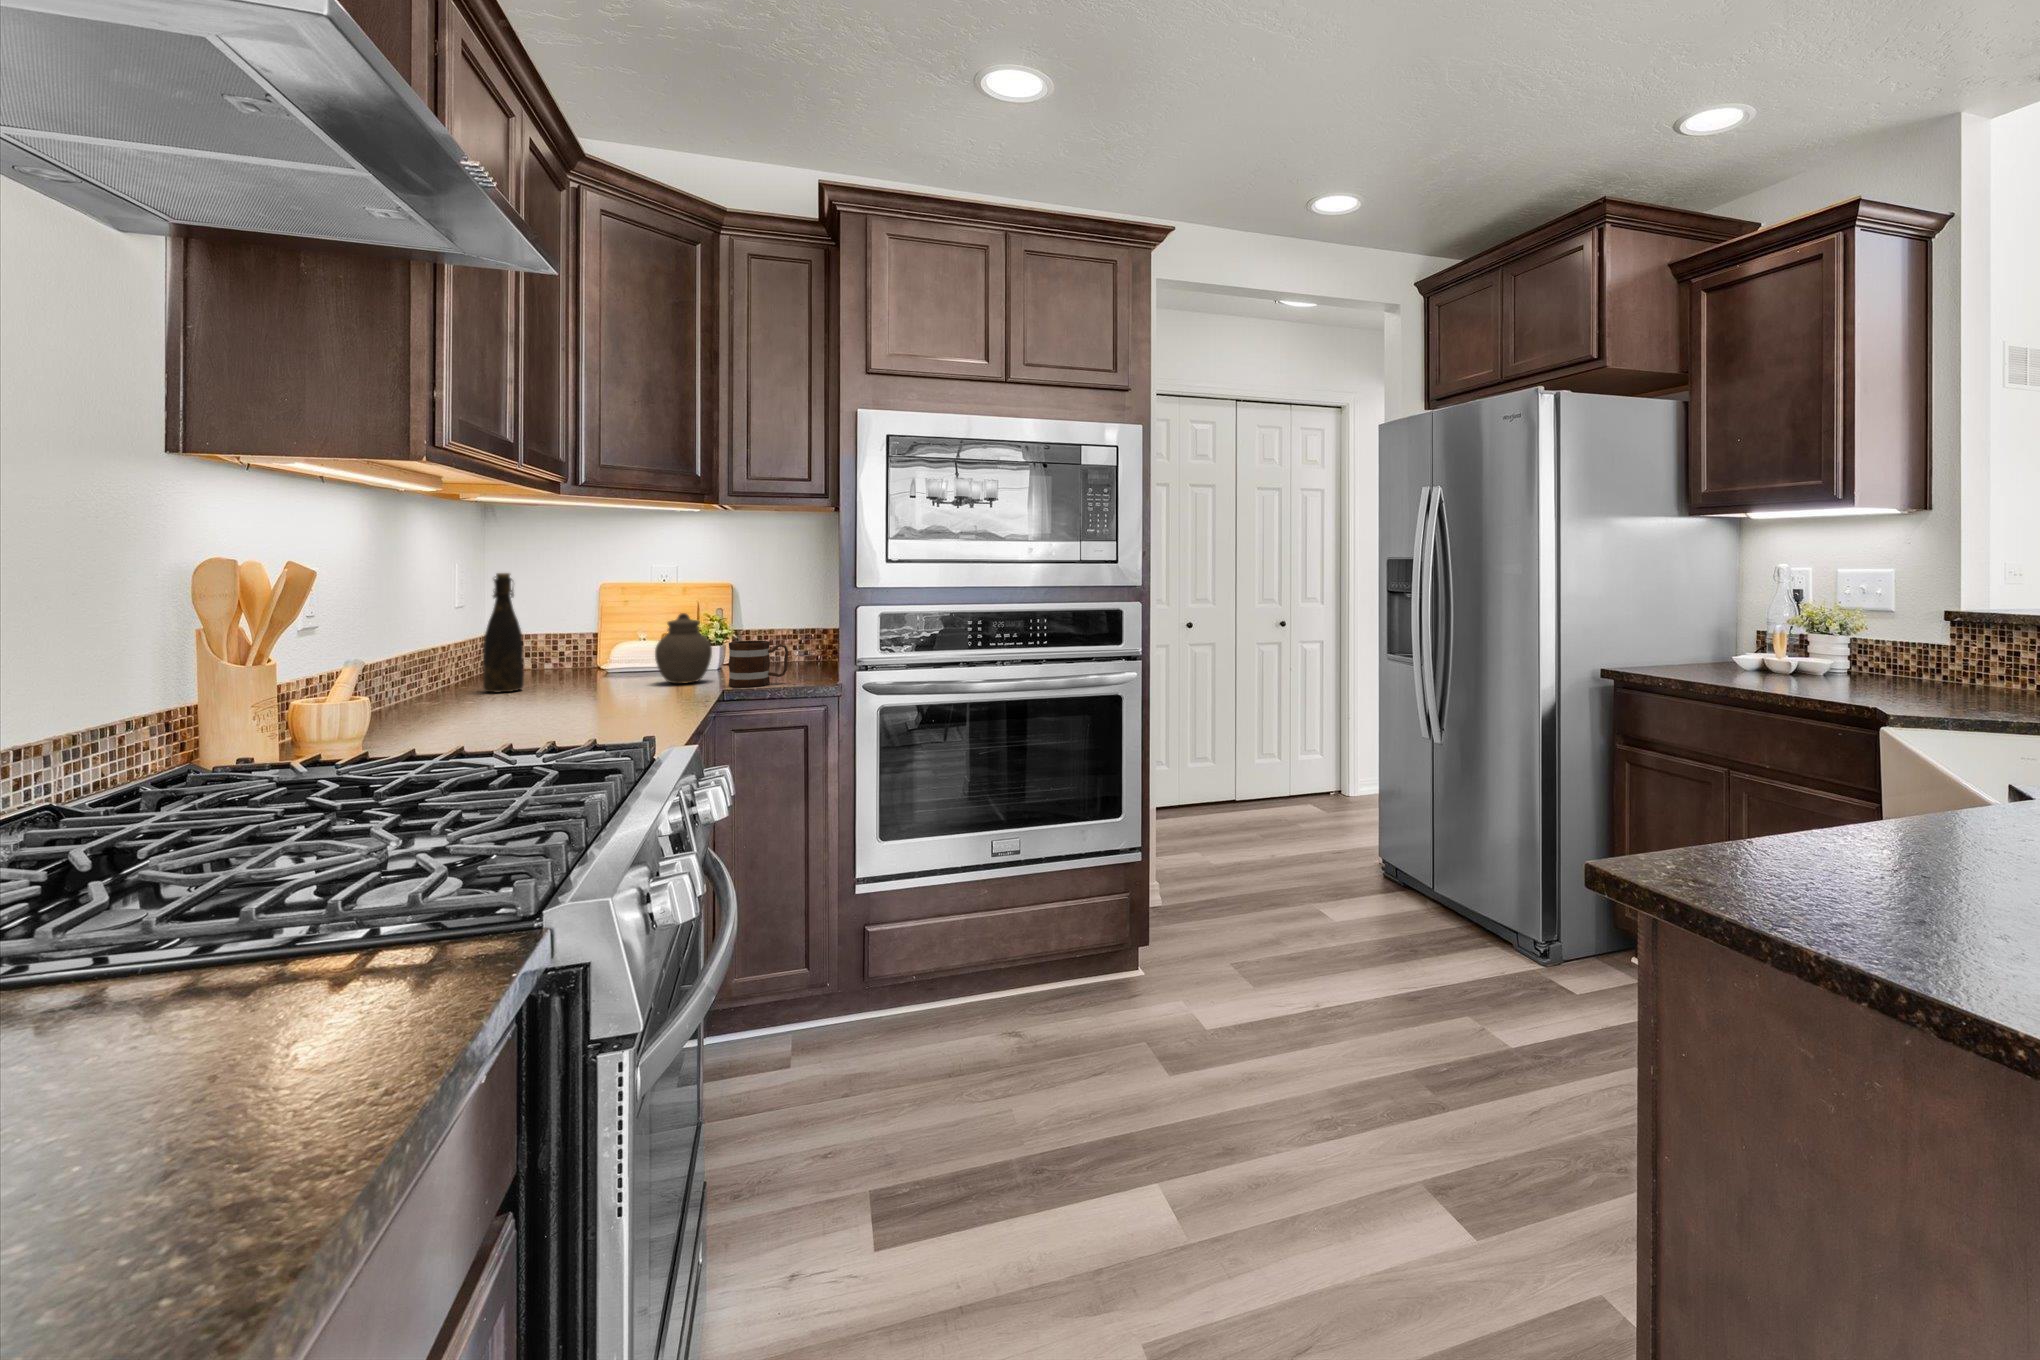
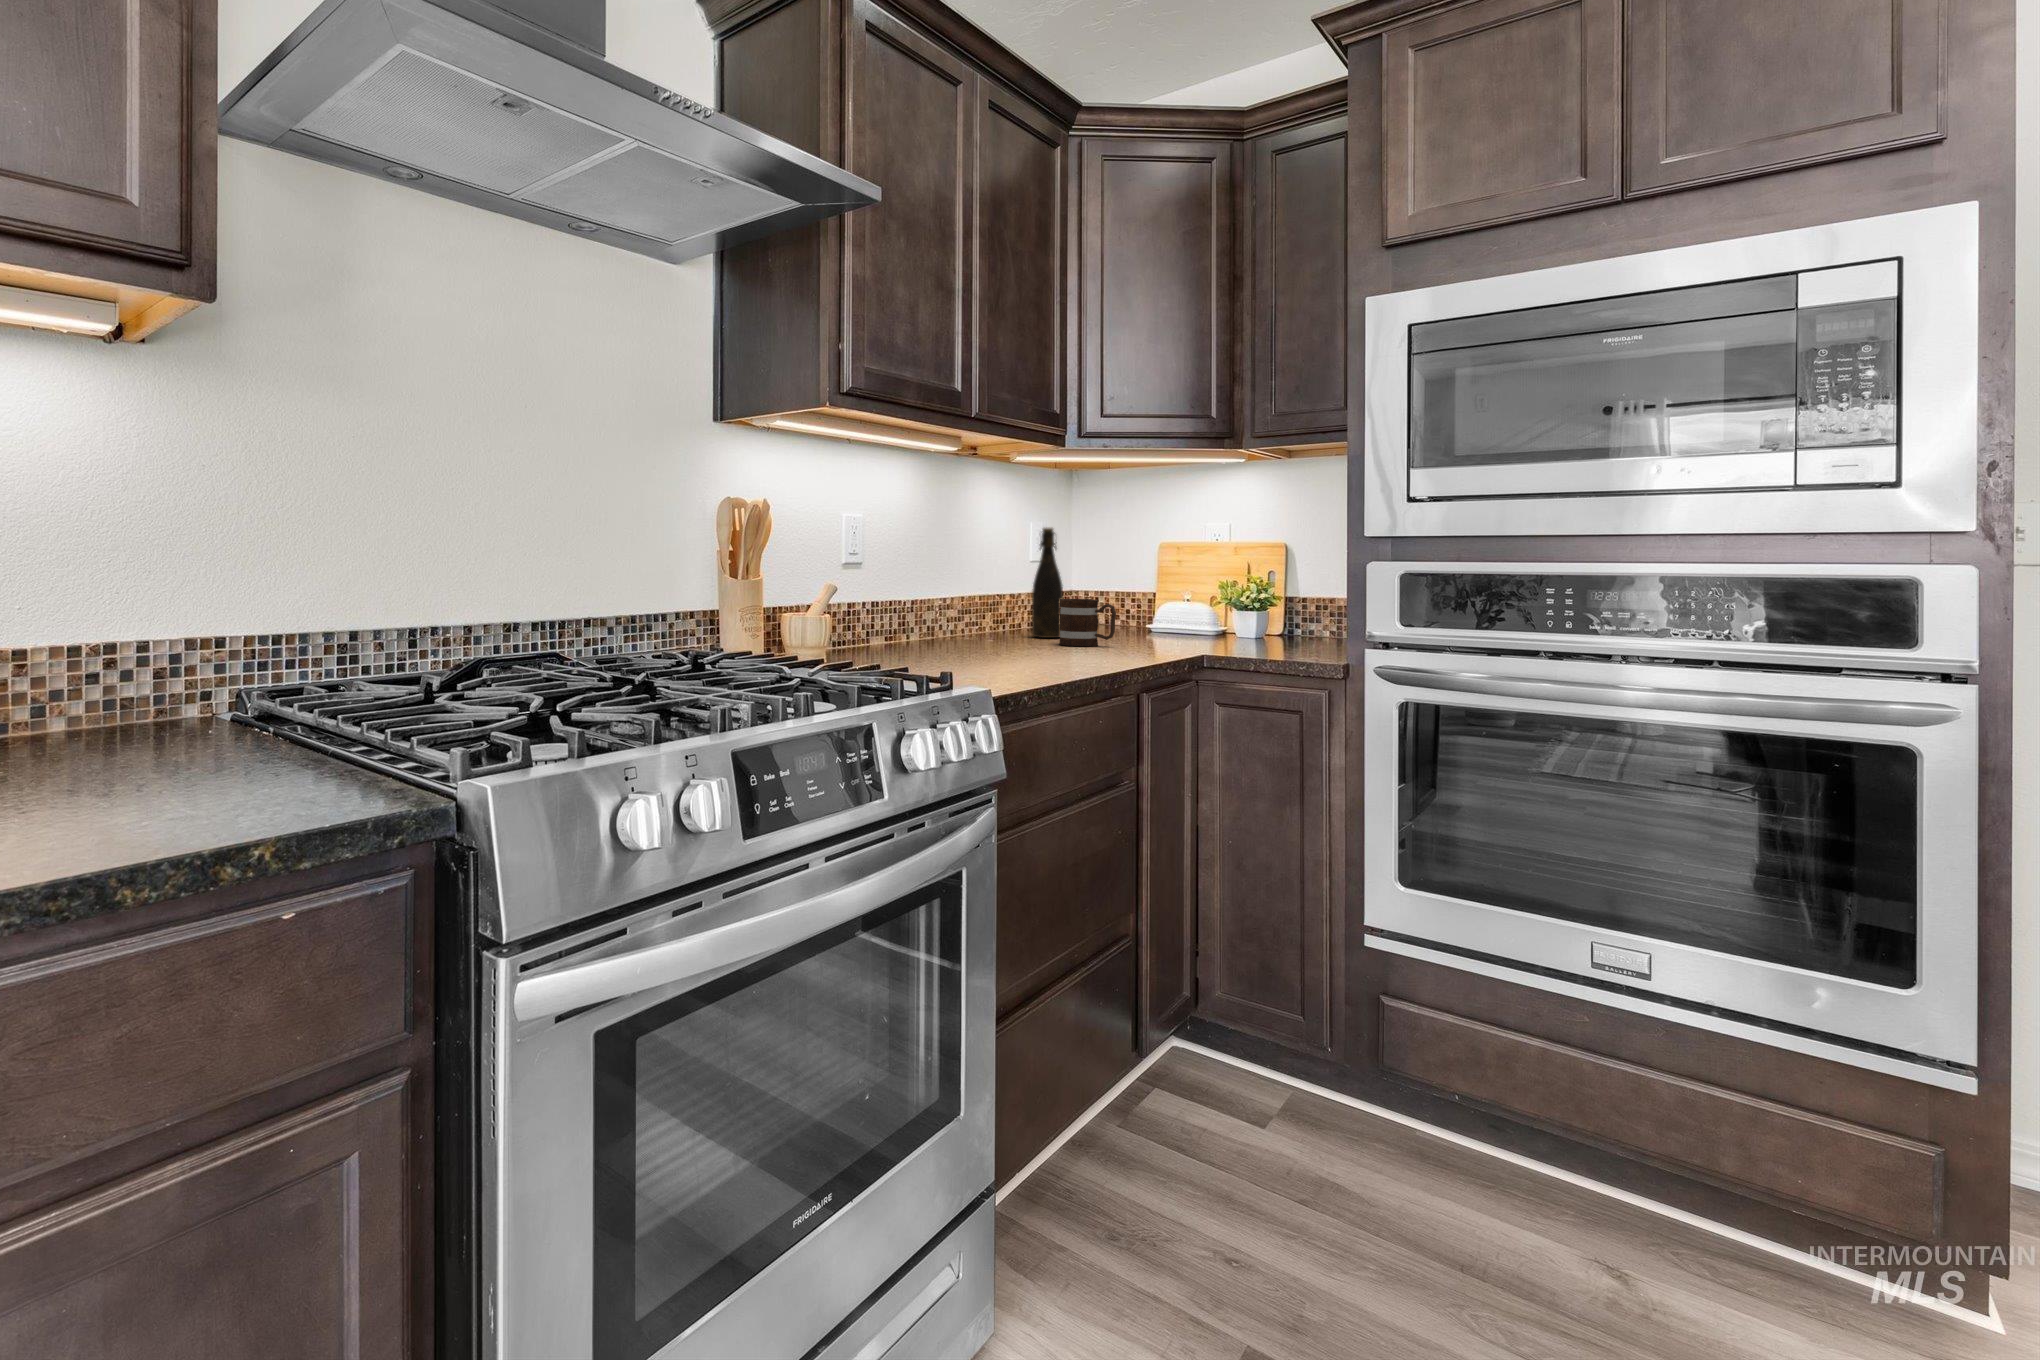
jar: present [655,613,712,684] -> none [1171,571,1230,646]
mug: present [729,641,788,687] -> present [1059,599,1116,646]

